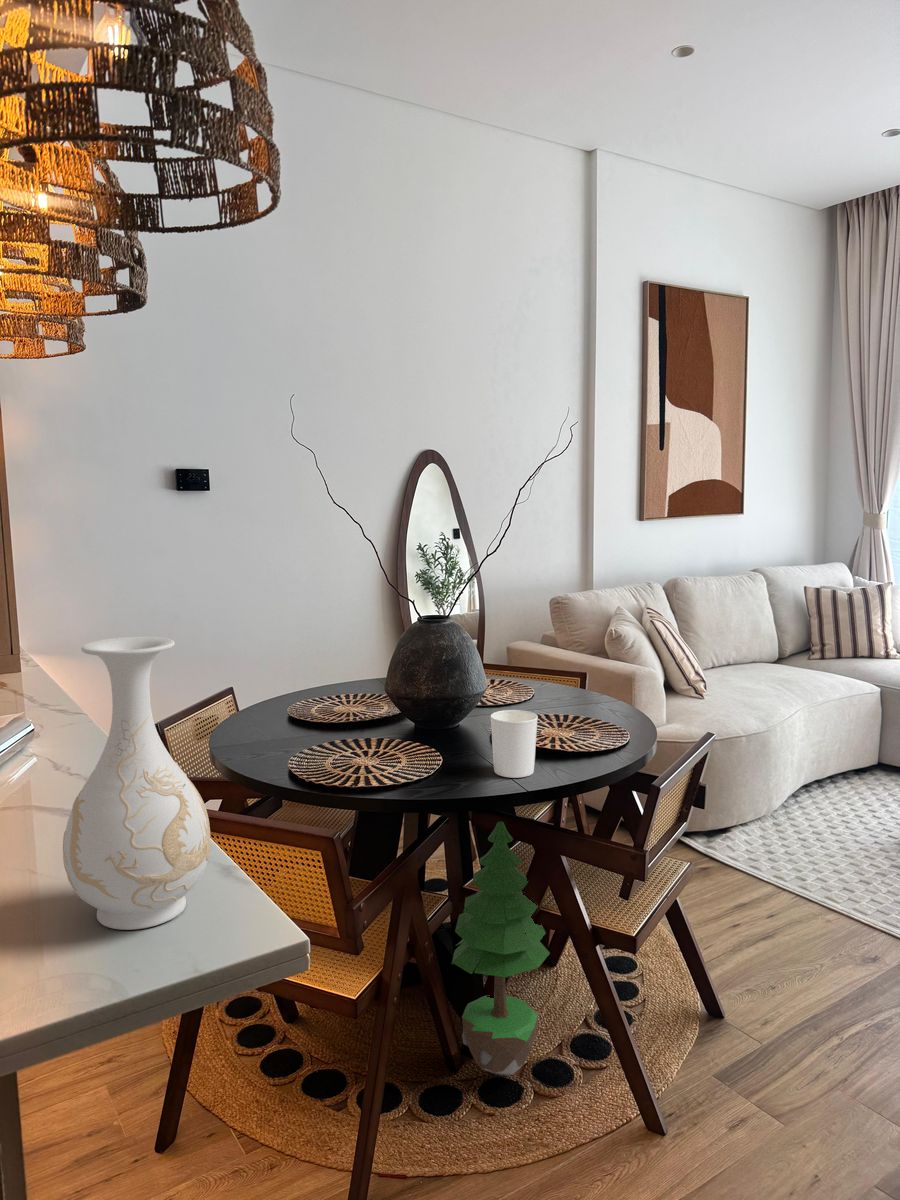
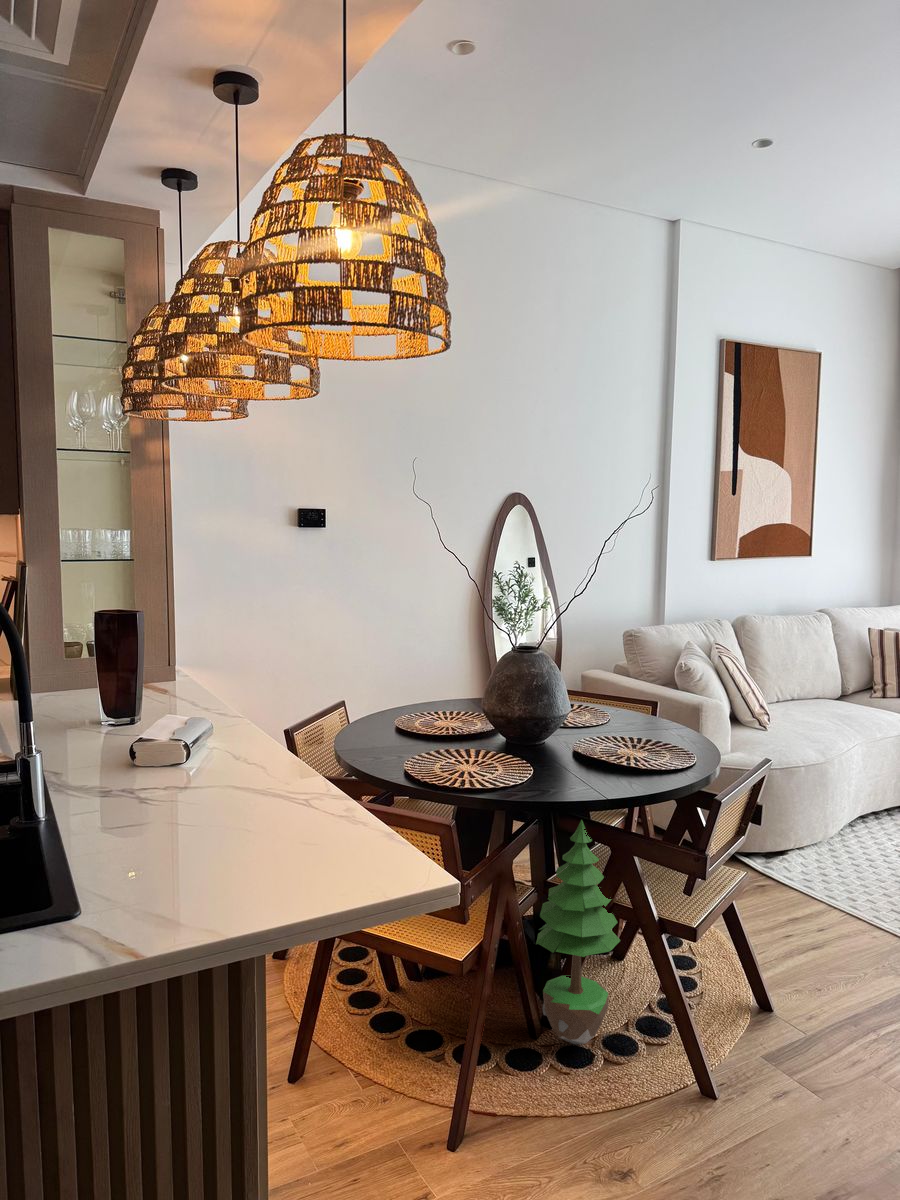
vase: present [63,636,211,930] -> none [277,661,379,873]
candle holder: present [490,710,538,778] -> none [576,730,616,787]

